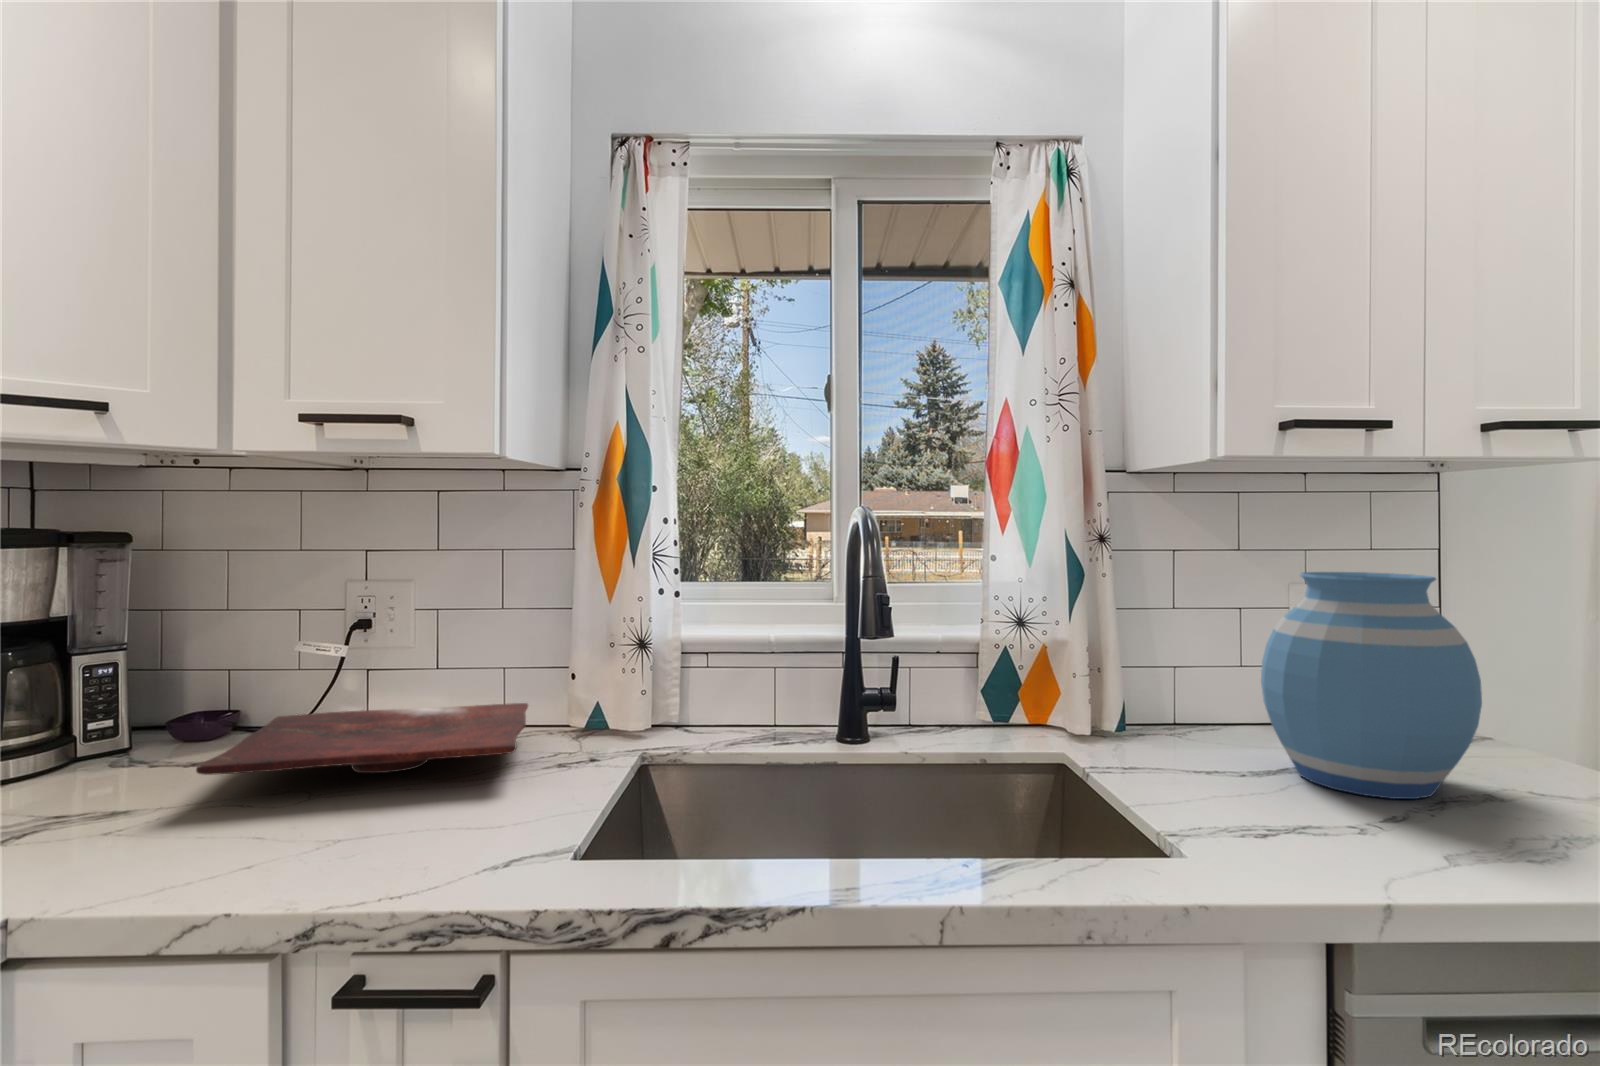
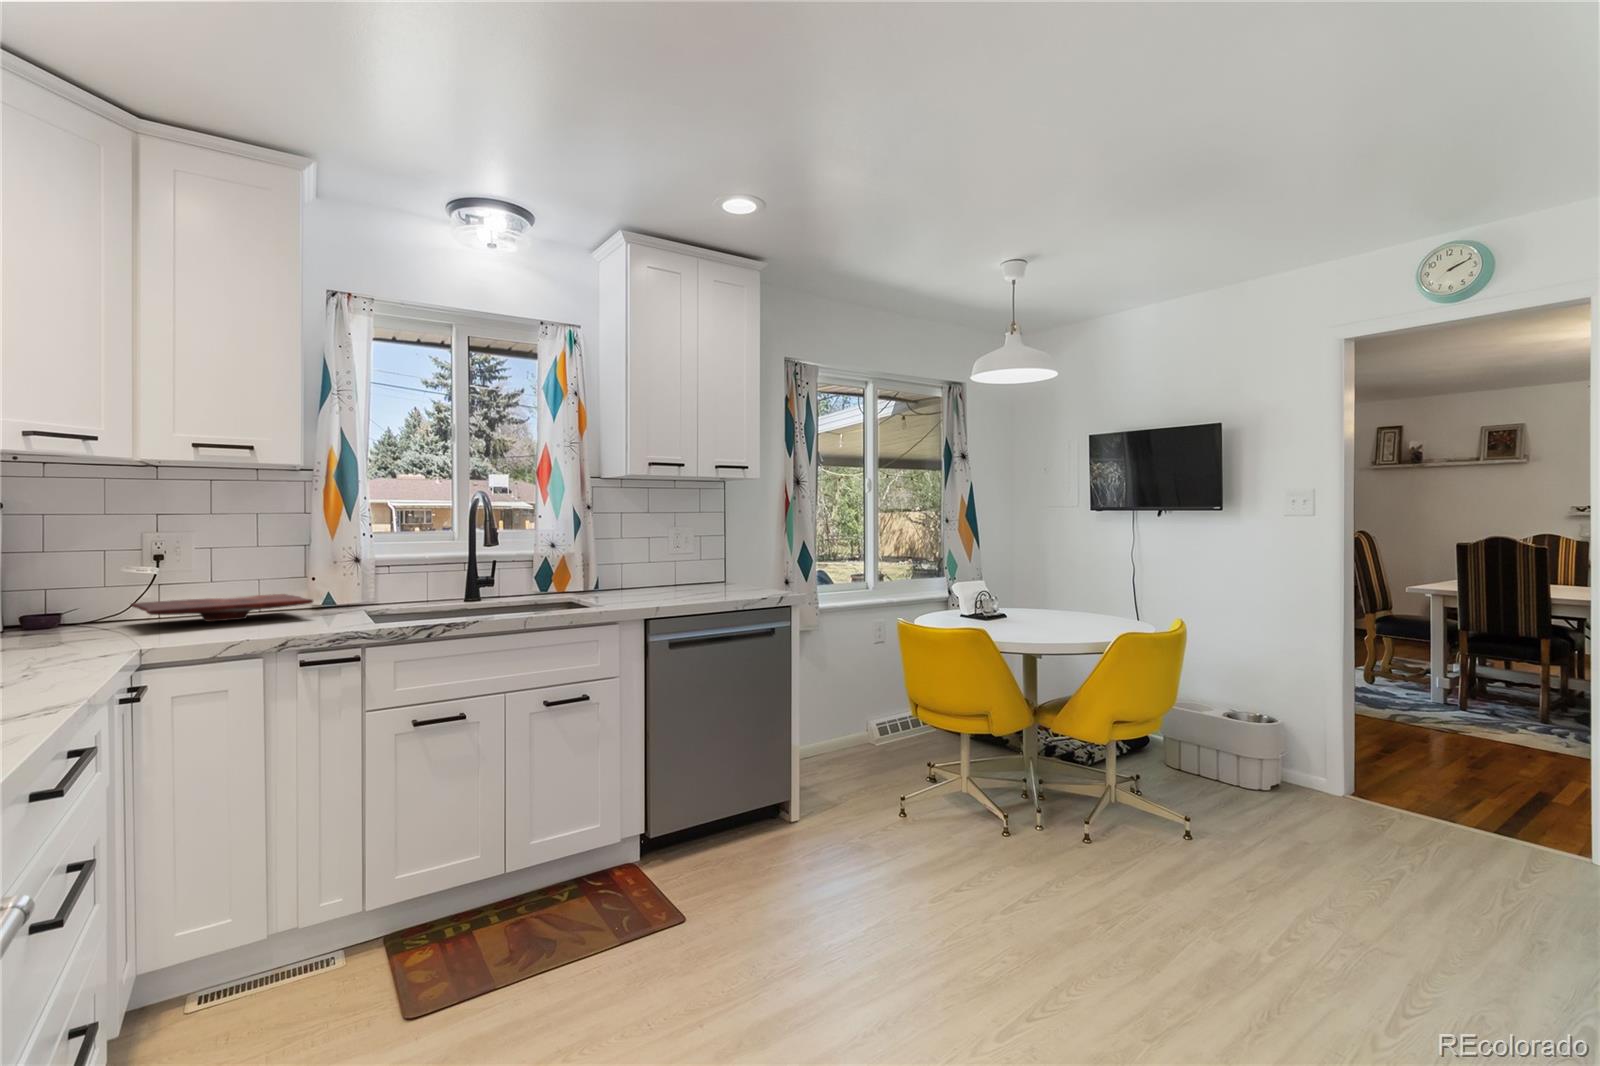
vase: present [1261,572,1482,799] -> none [647,519,714,597]

